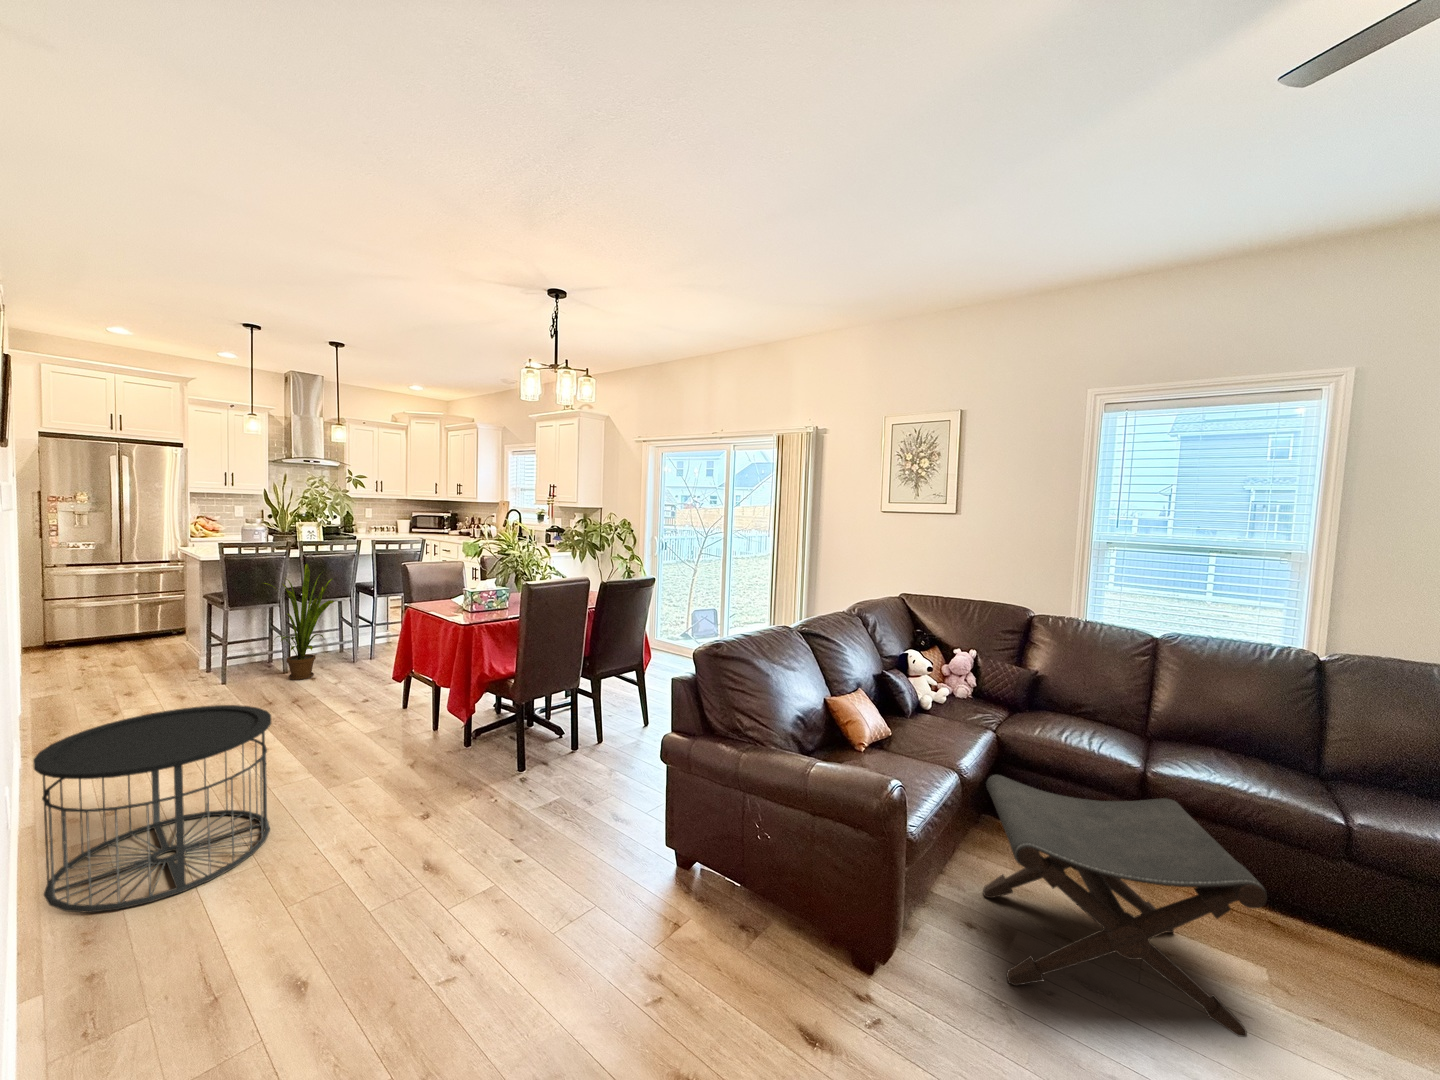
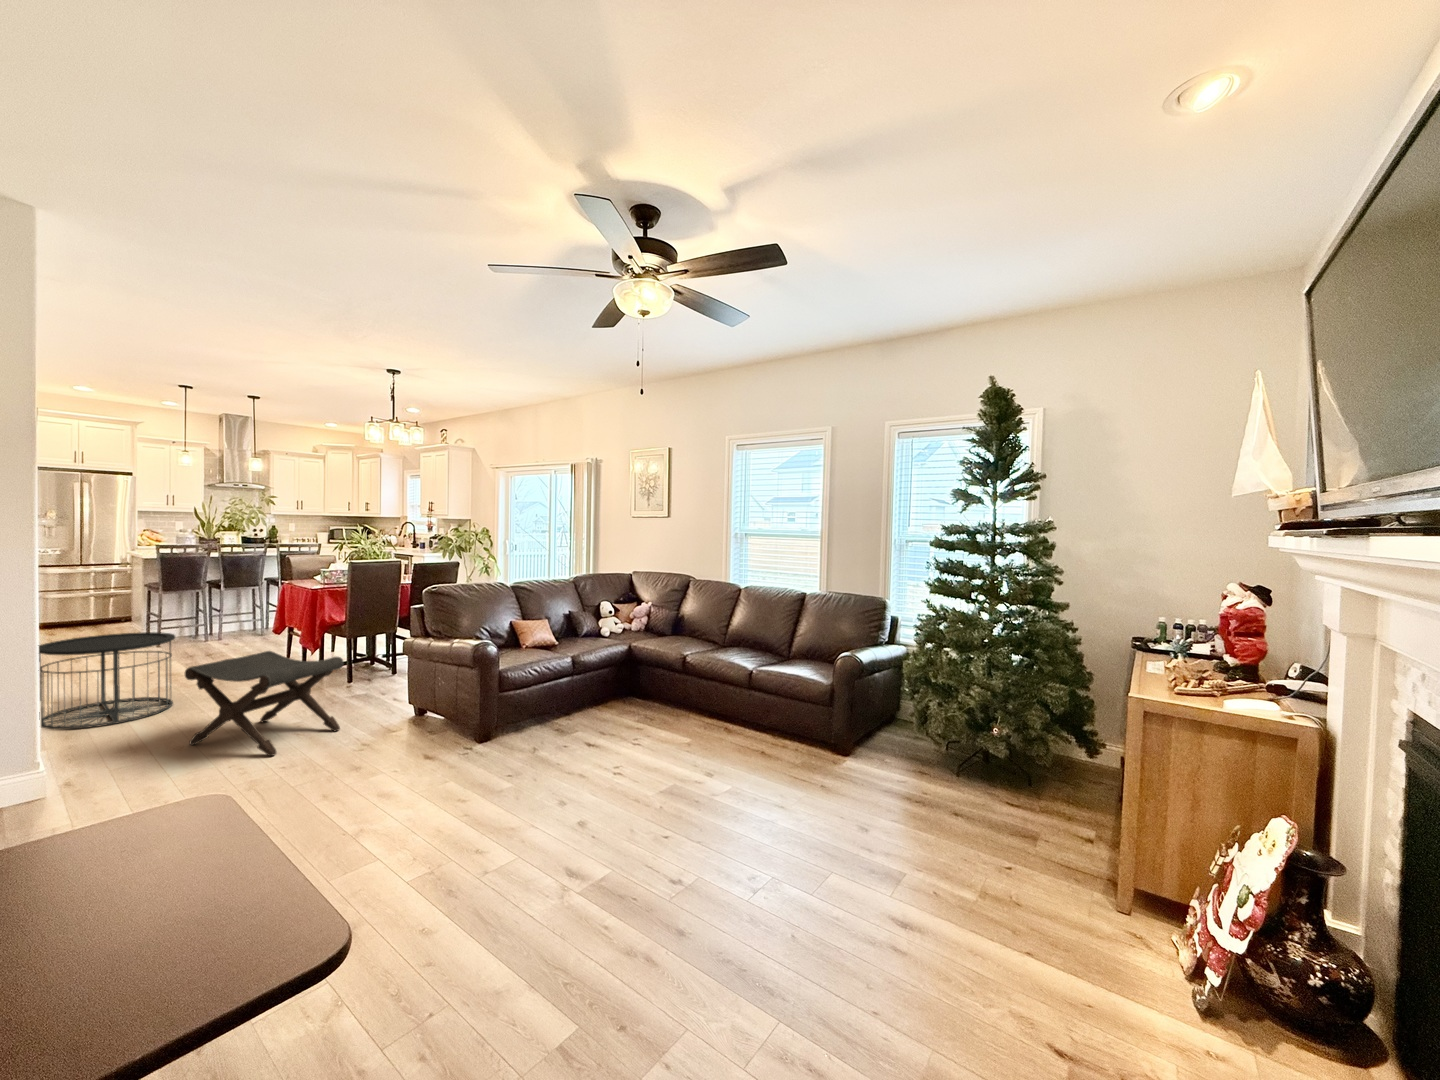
house plant: present [264,564,334,680] -> none [185,560,245,645]
footstool: present [983,775,1267,1037] -> present [185,651,344,756]

